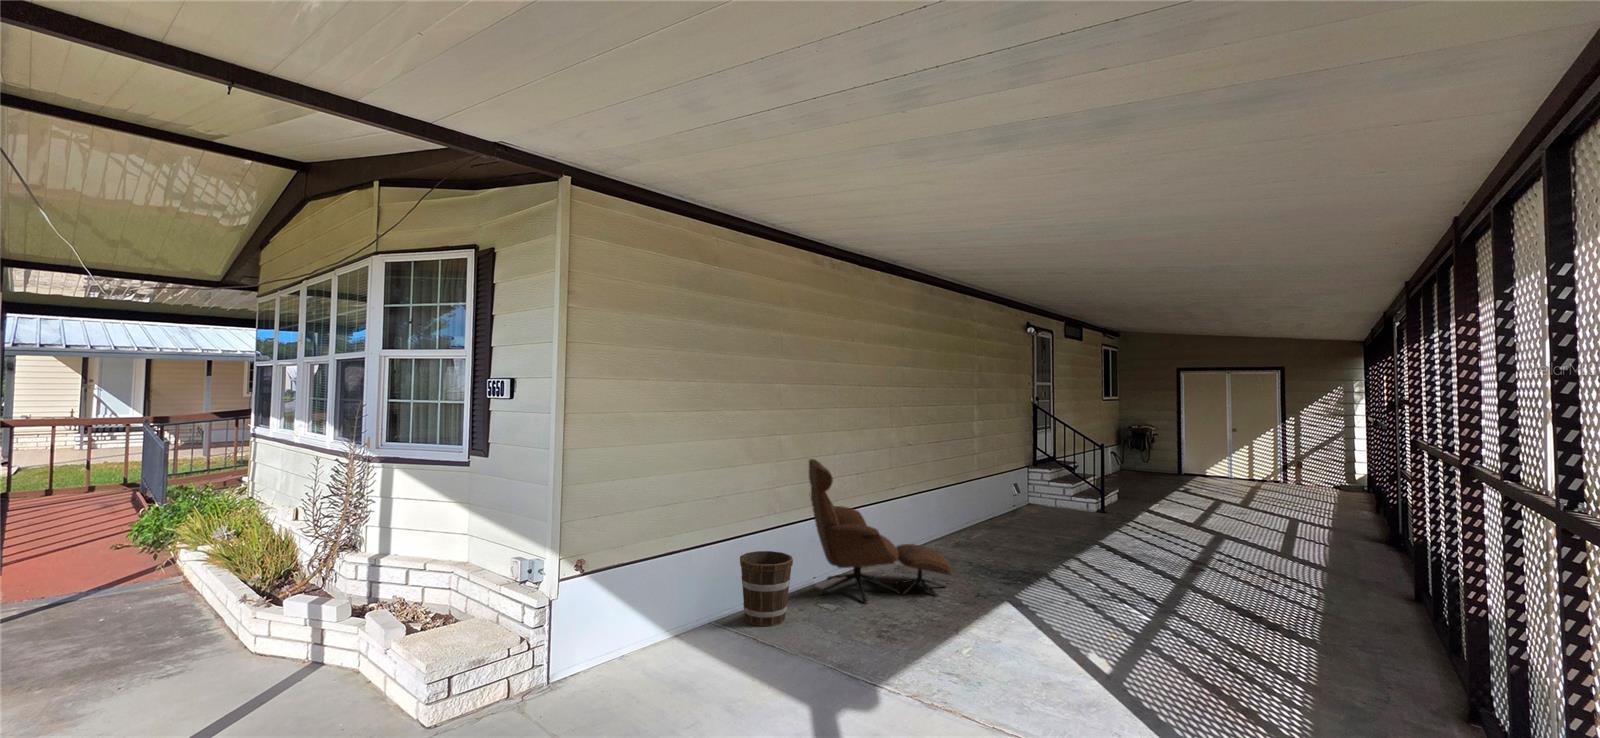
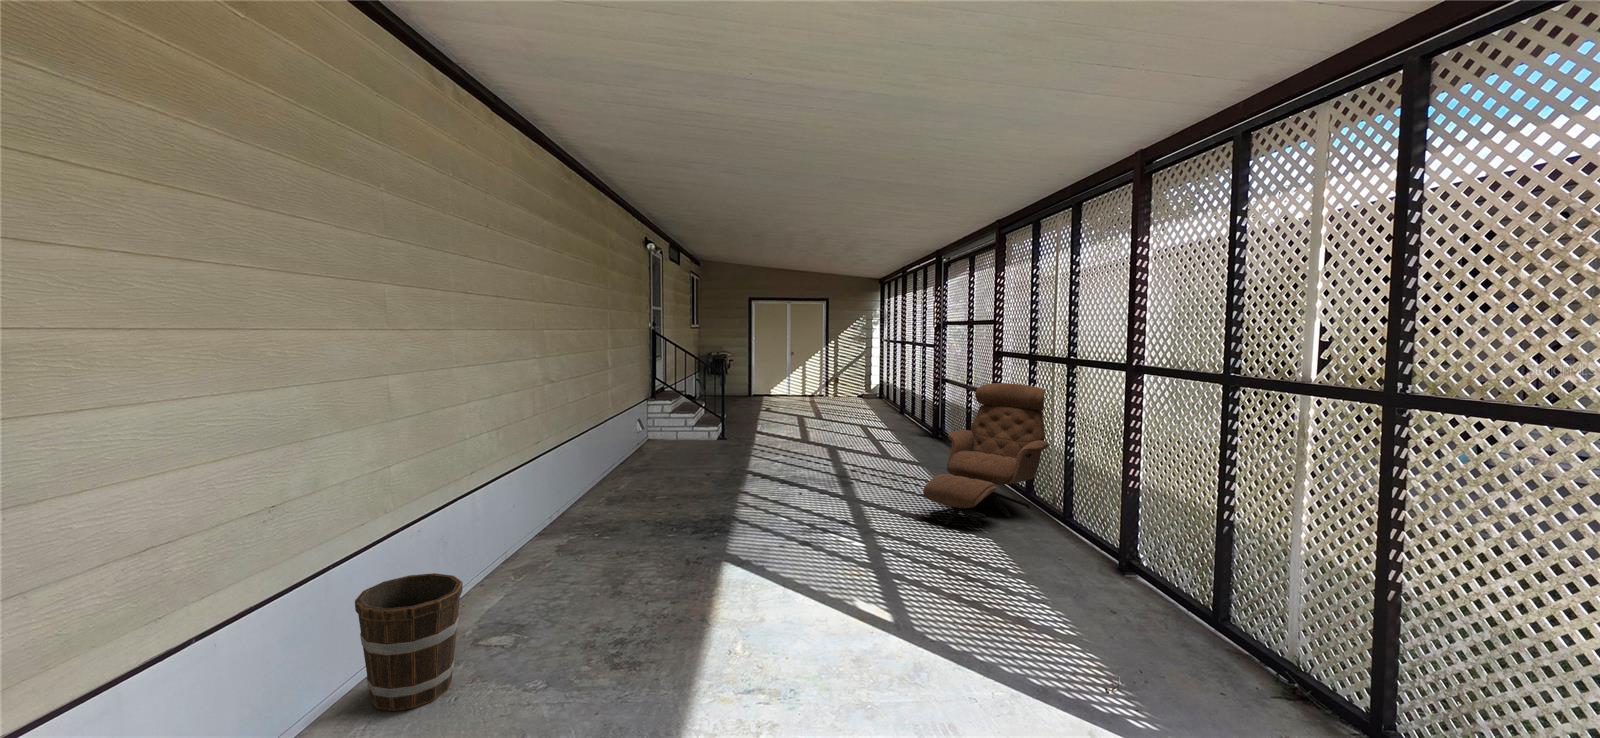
lounge chair: present [809,459,952,604] -> present [923,383,1049,526]

